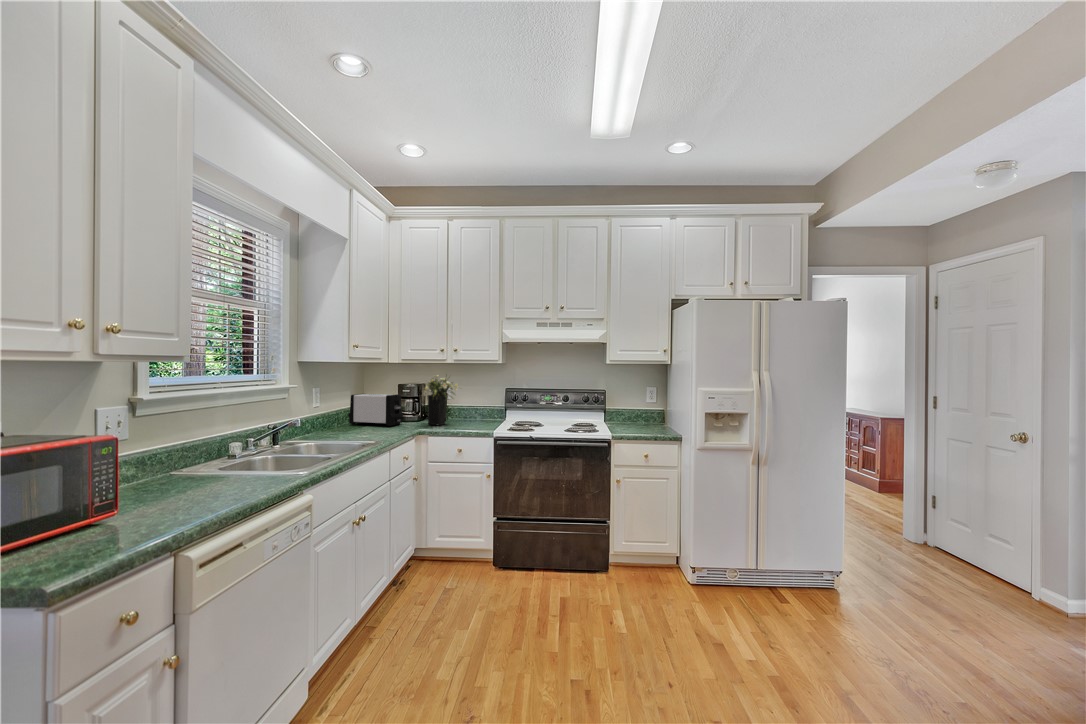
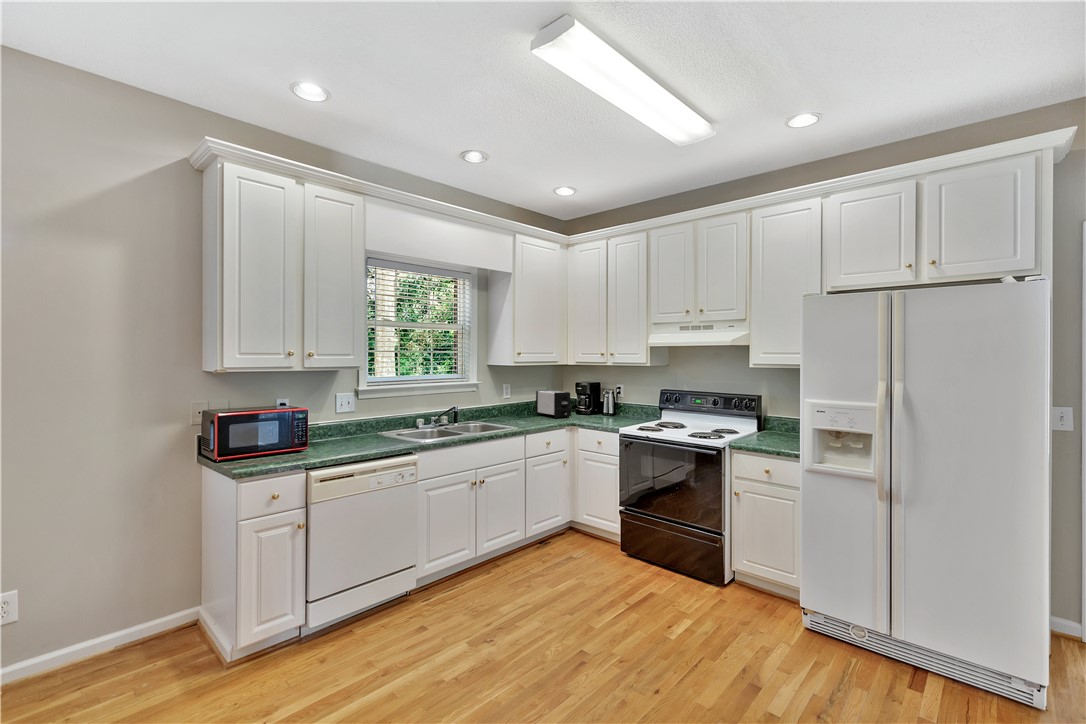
flower arrangement: present [422,375,458,425] -> none [576,376,613,421]

